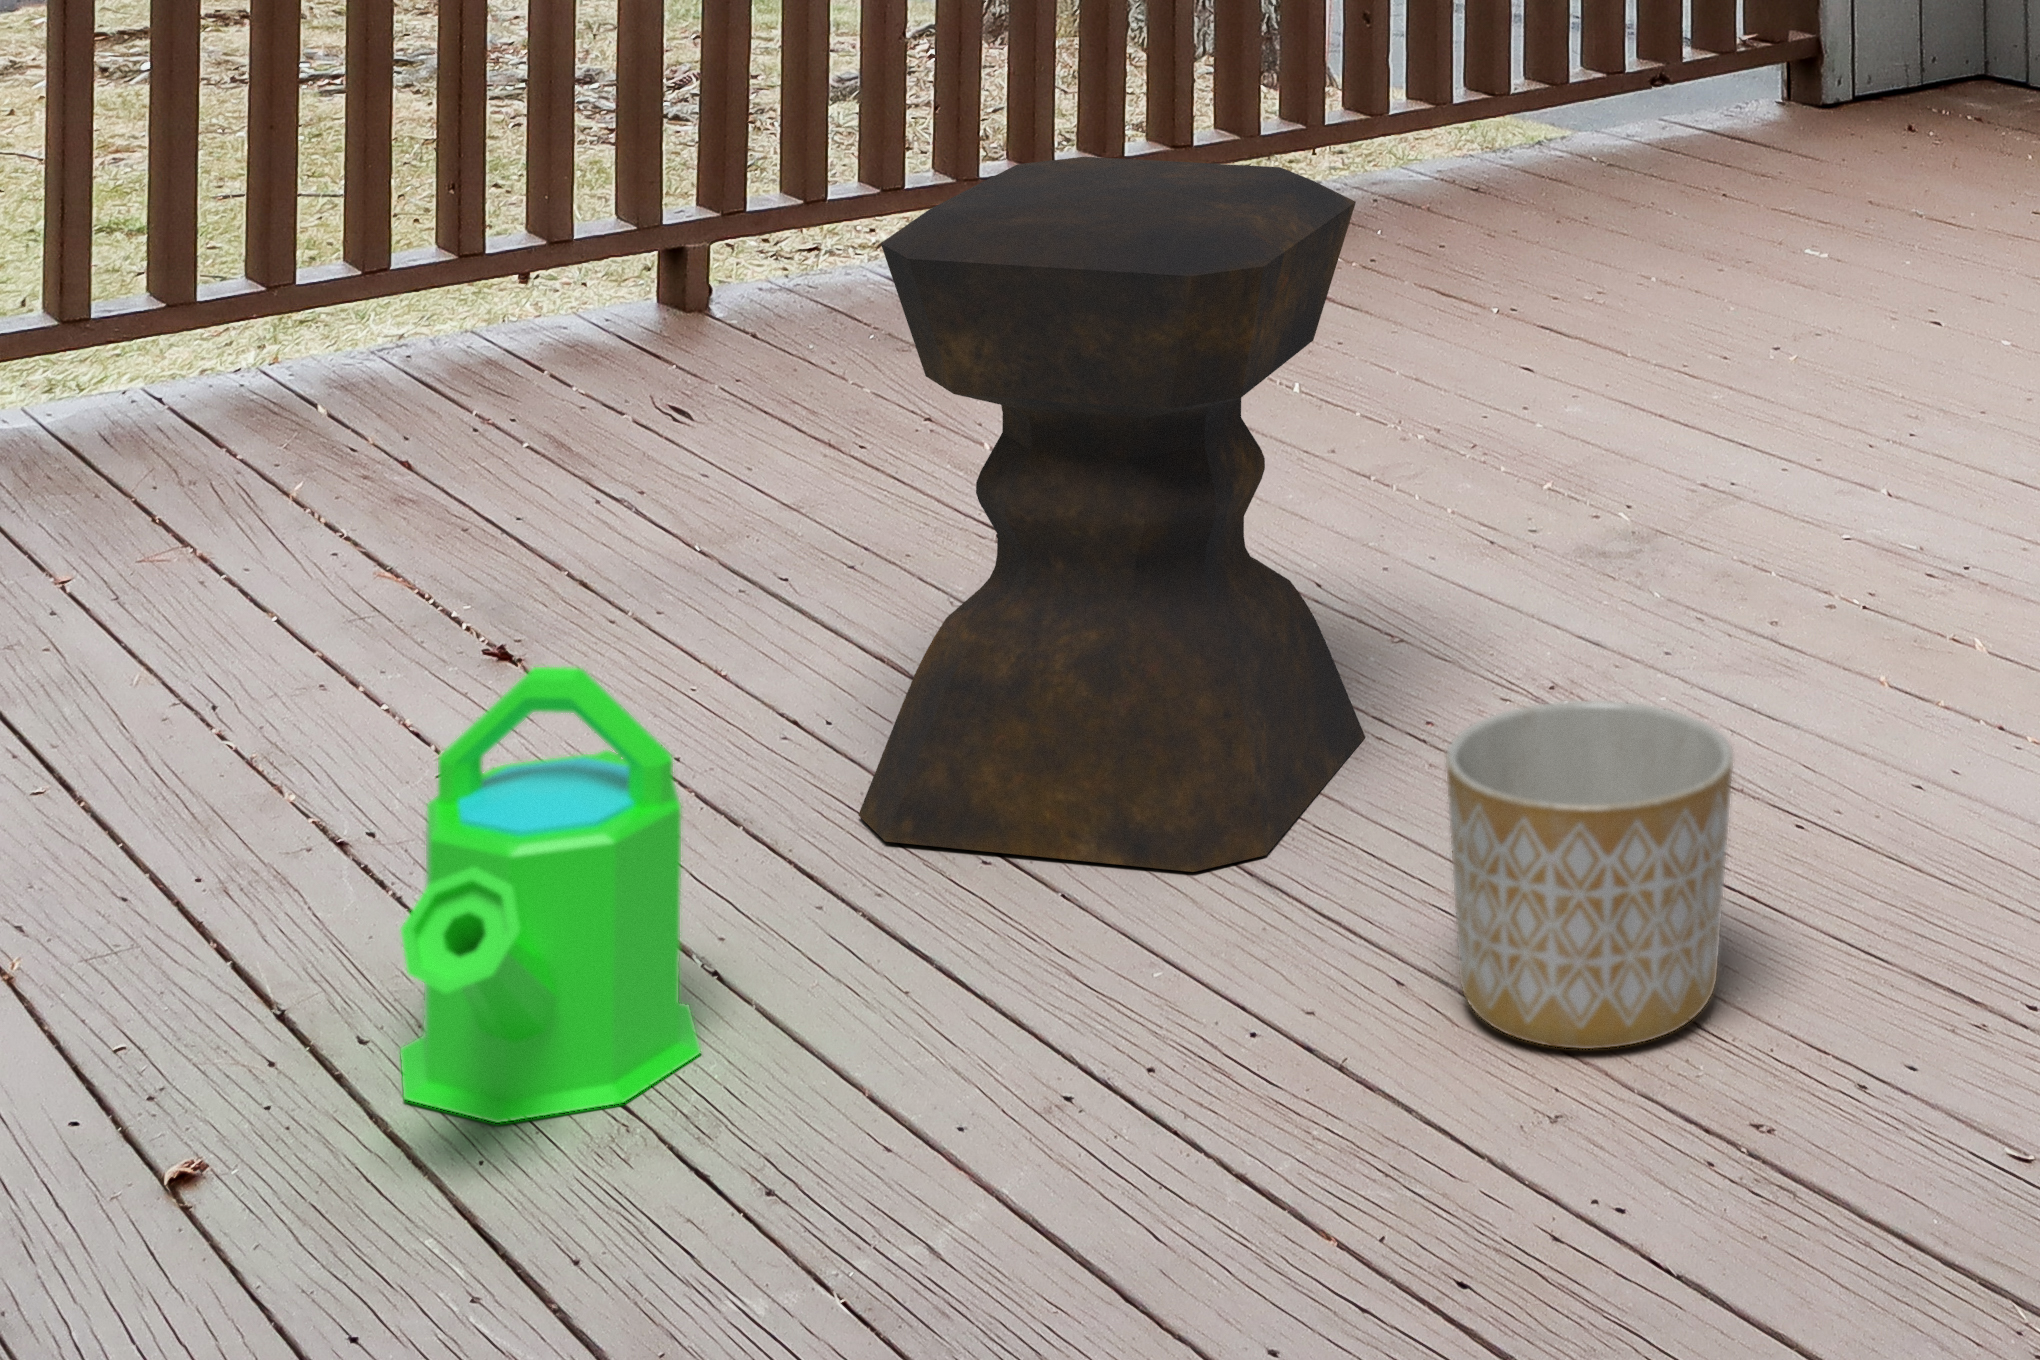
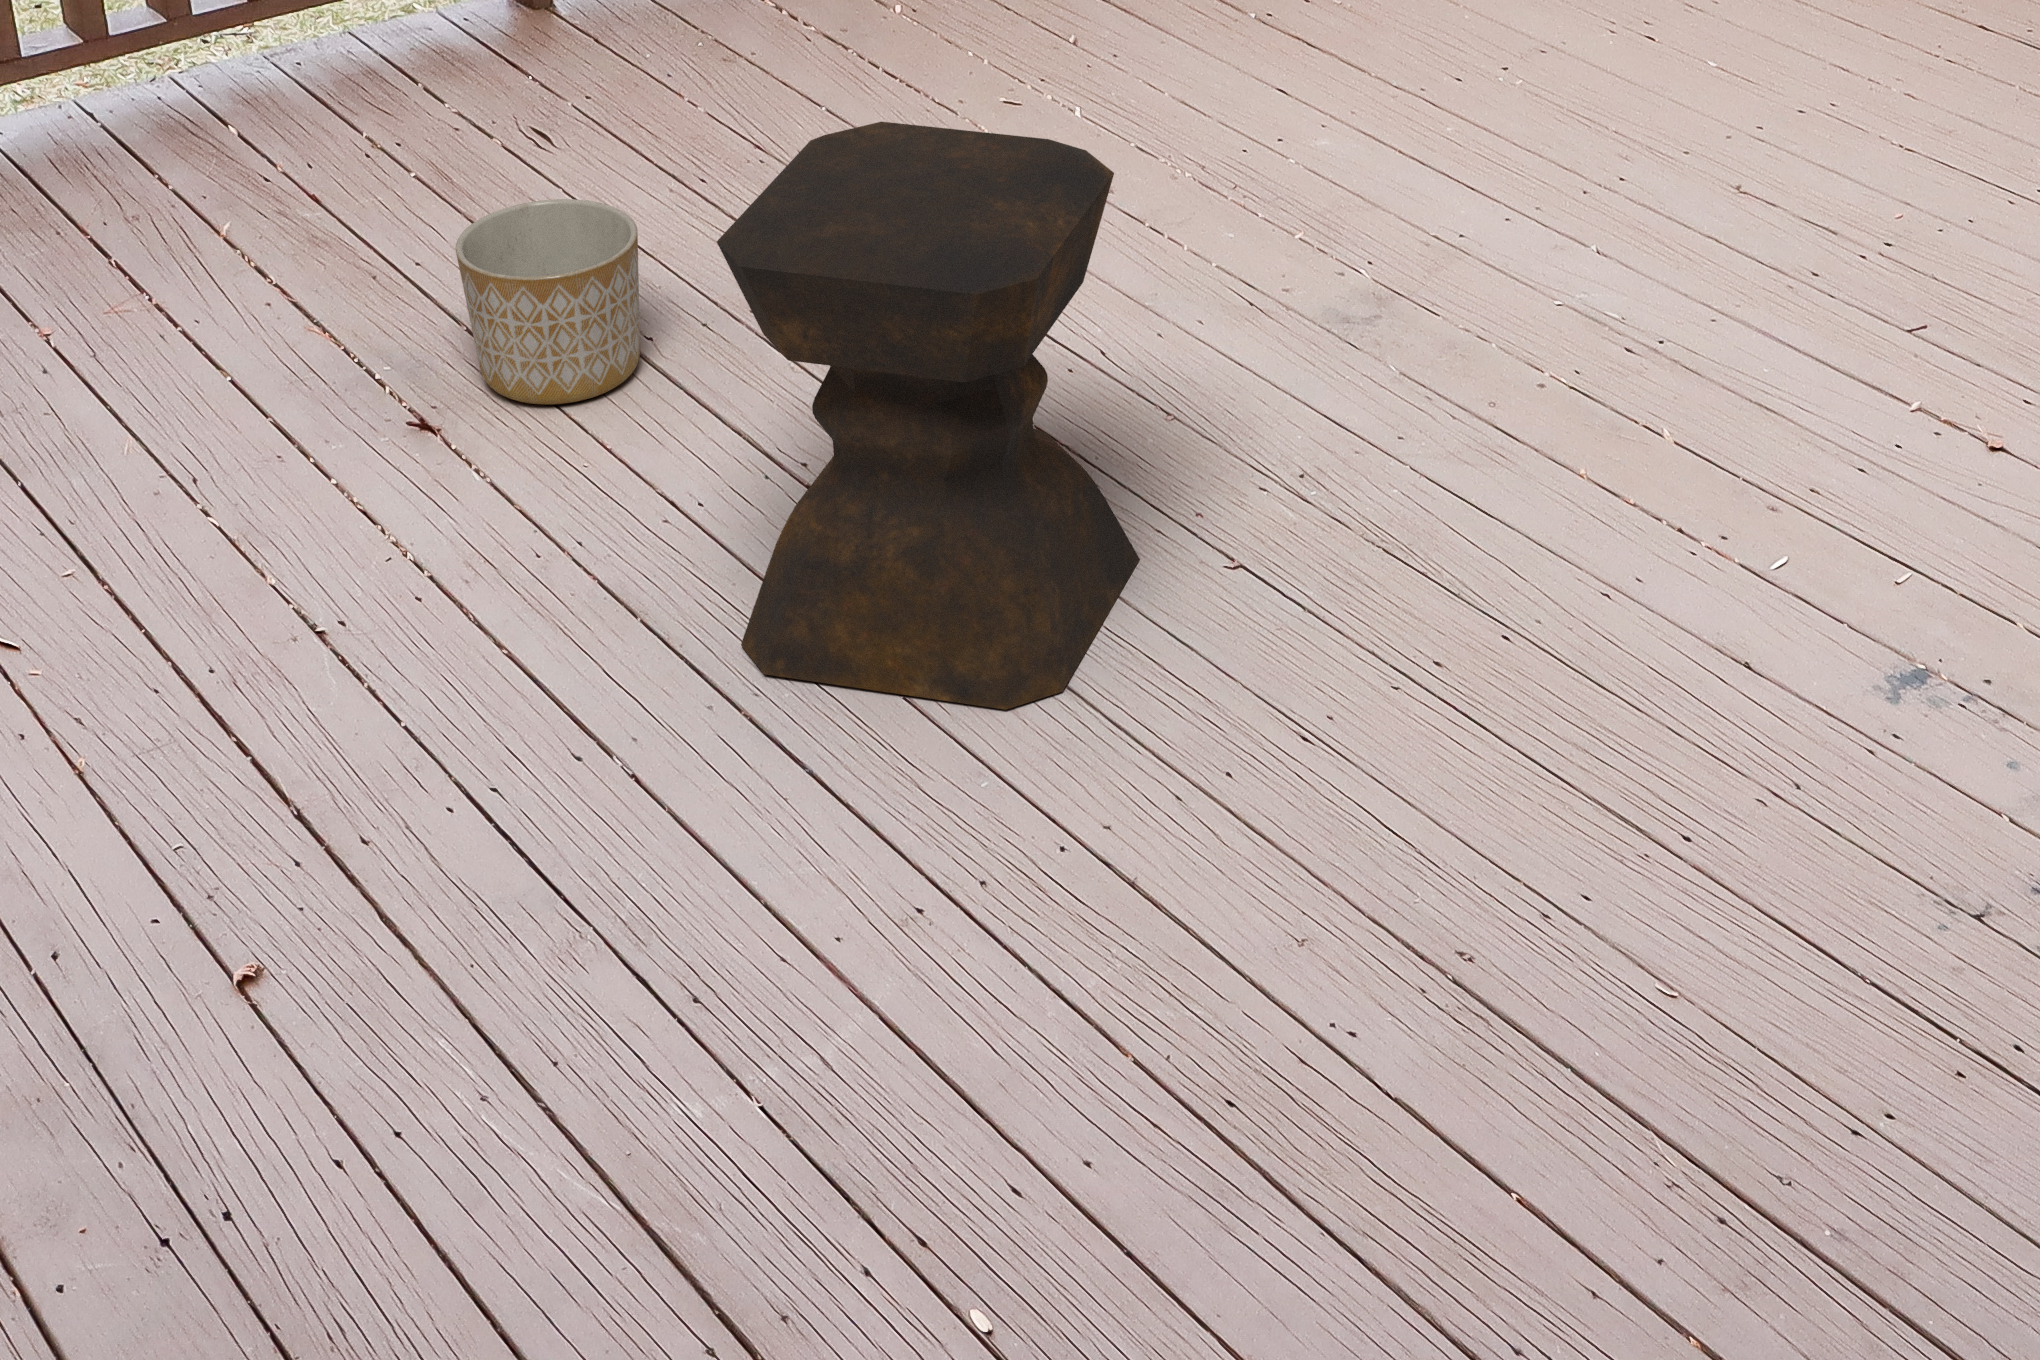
watering can: present [400,667,700,1123] -> none [411,645,642,961]
planter: present [1446,701,1733,1049] -> present [455,199,640,404]

